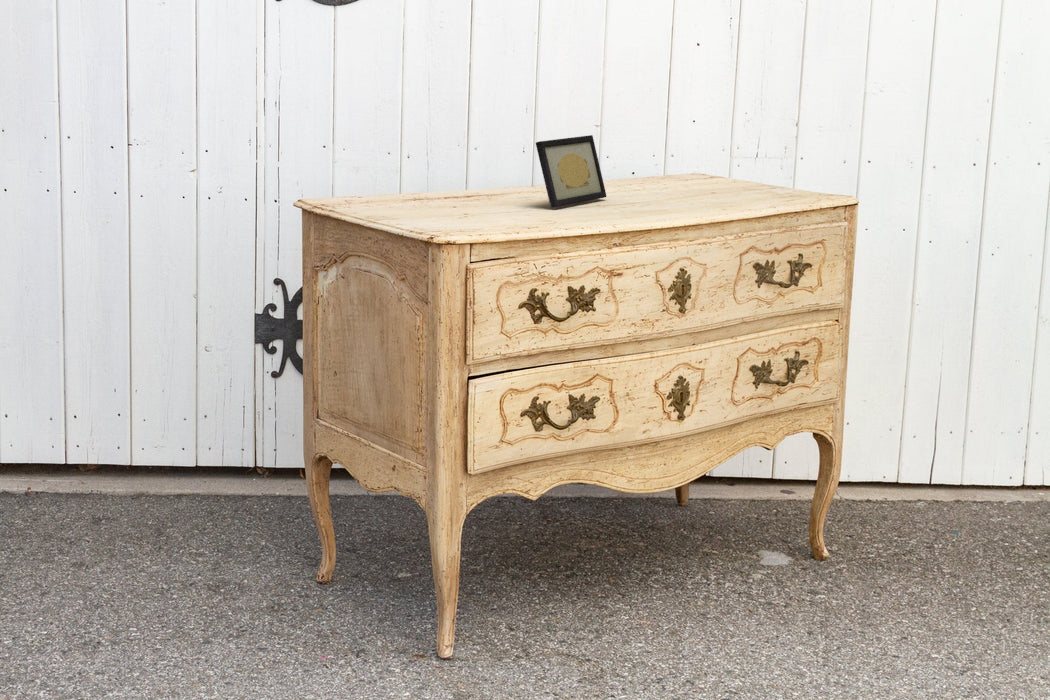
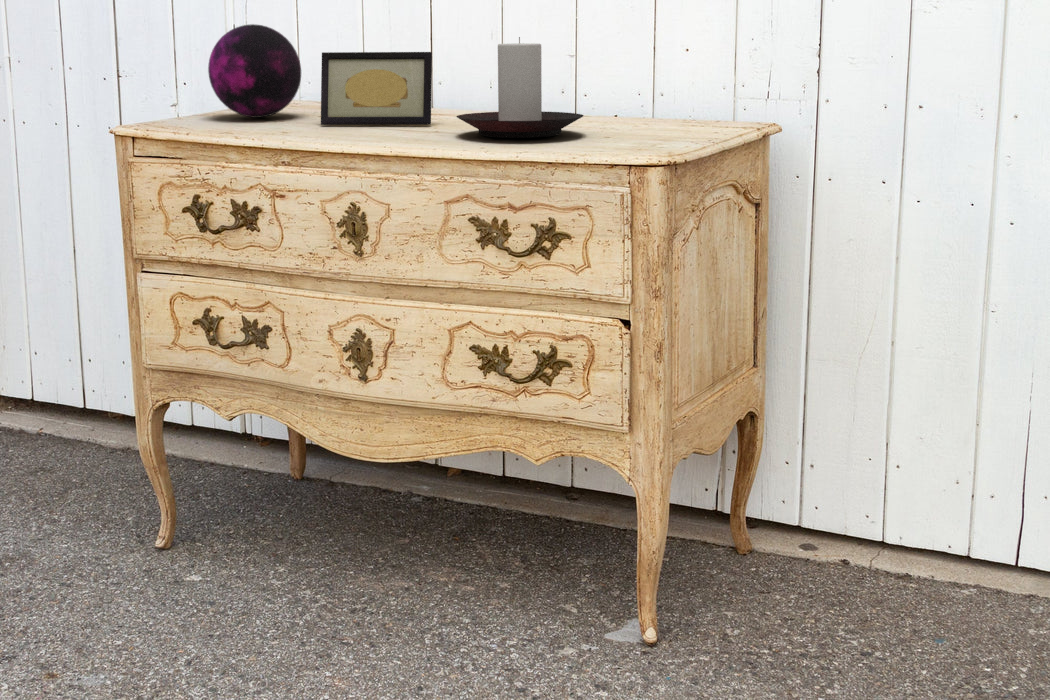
decorative orb: none [406,118,498,210] -> present [208,24,301,118]
candle holder: none [649,121,752,201] -> present [456,37,583,138]

